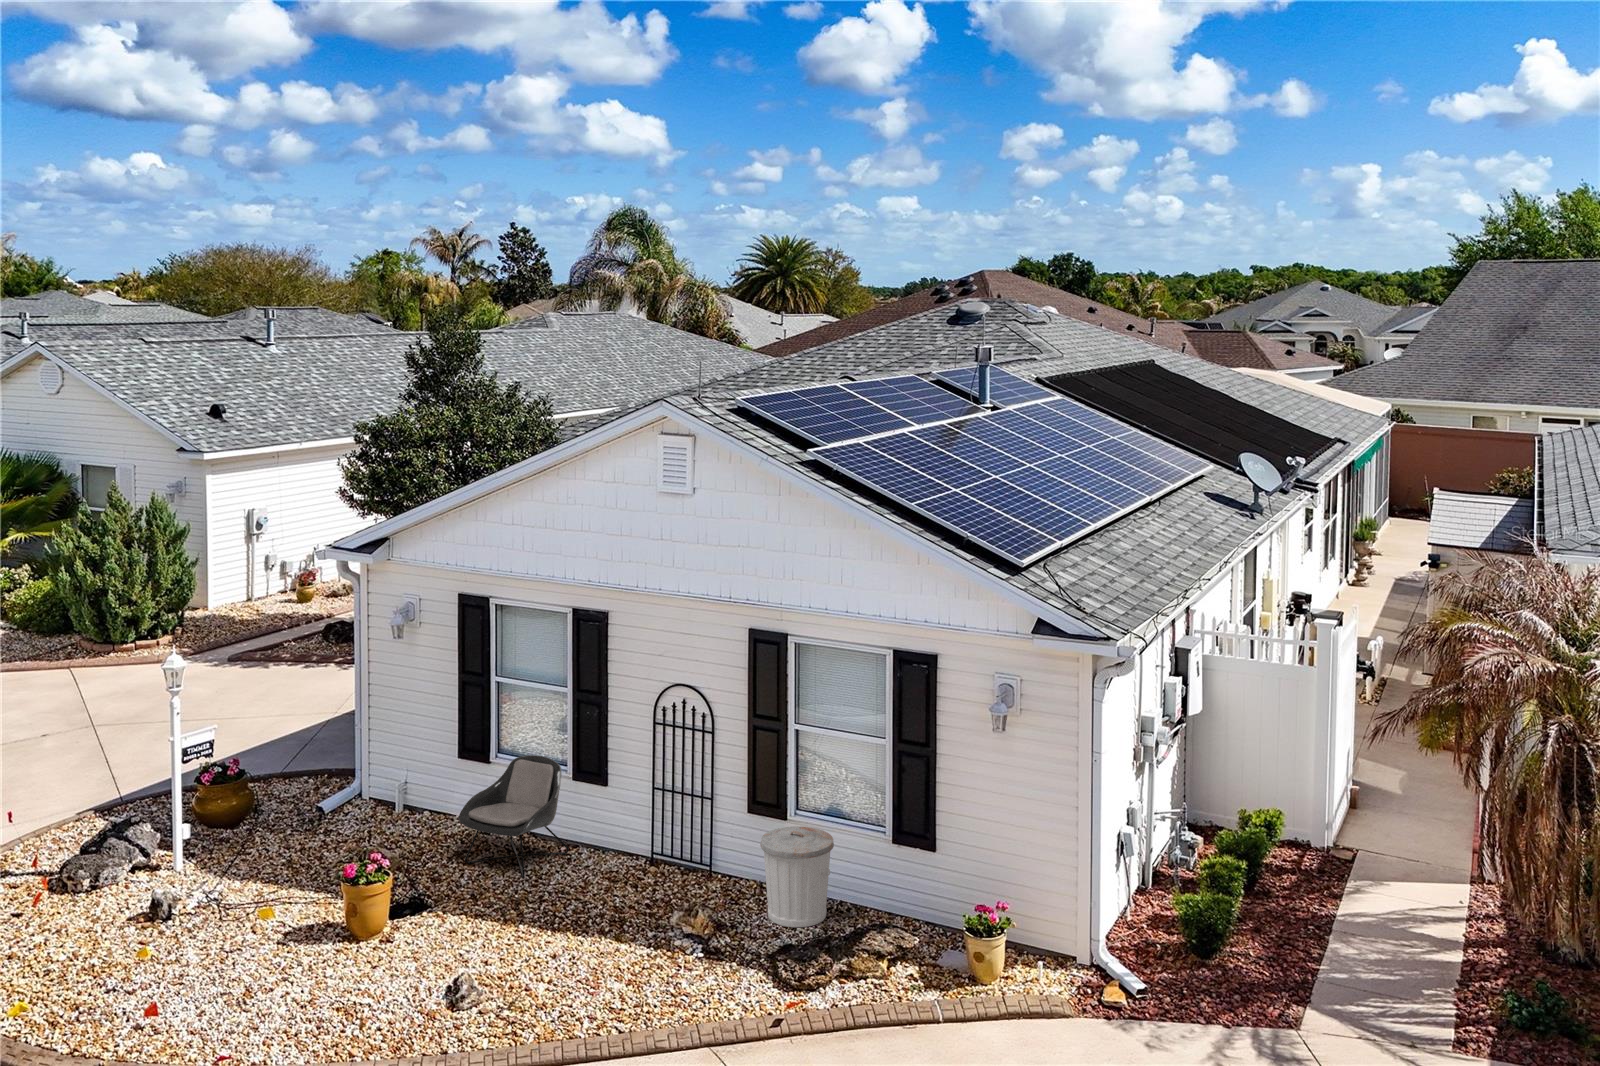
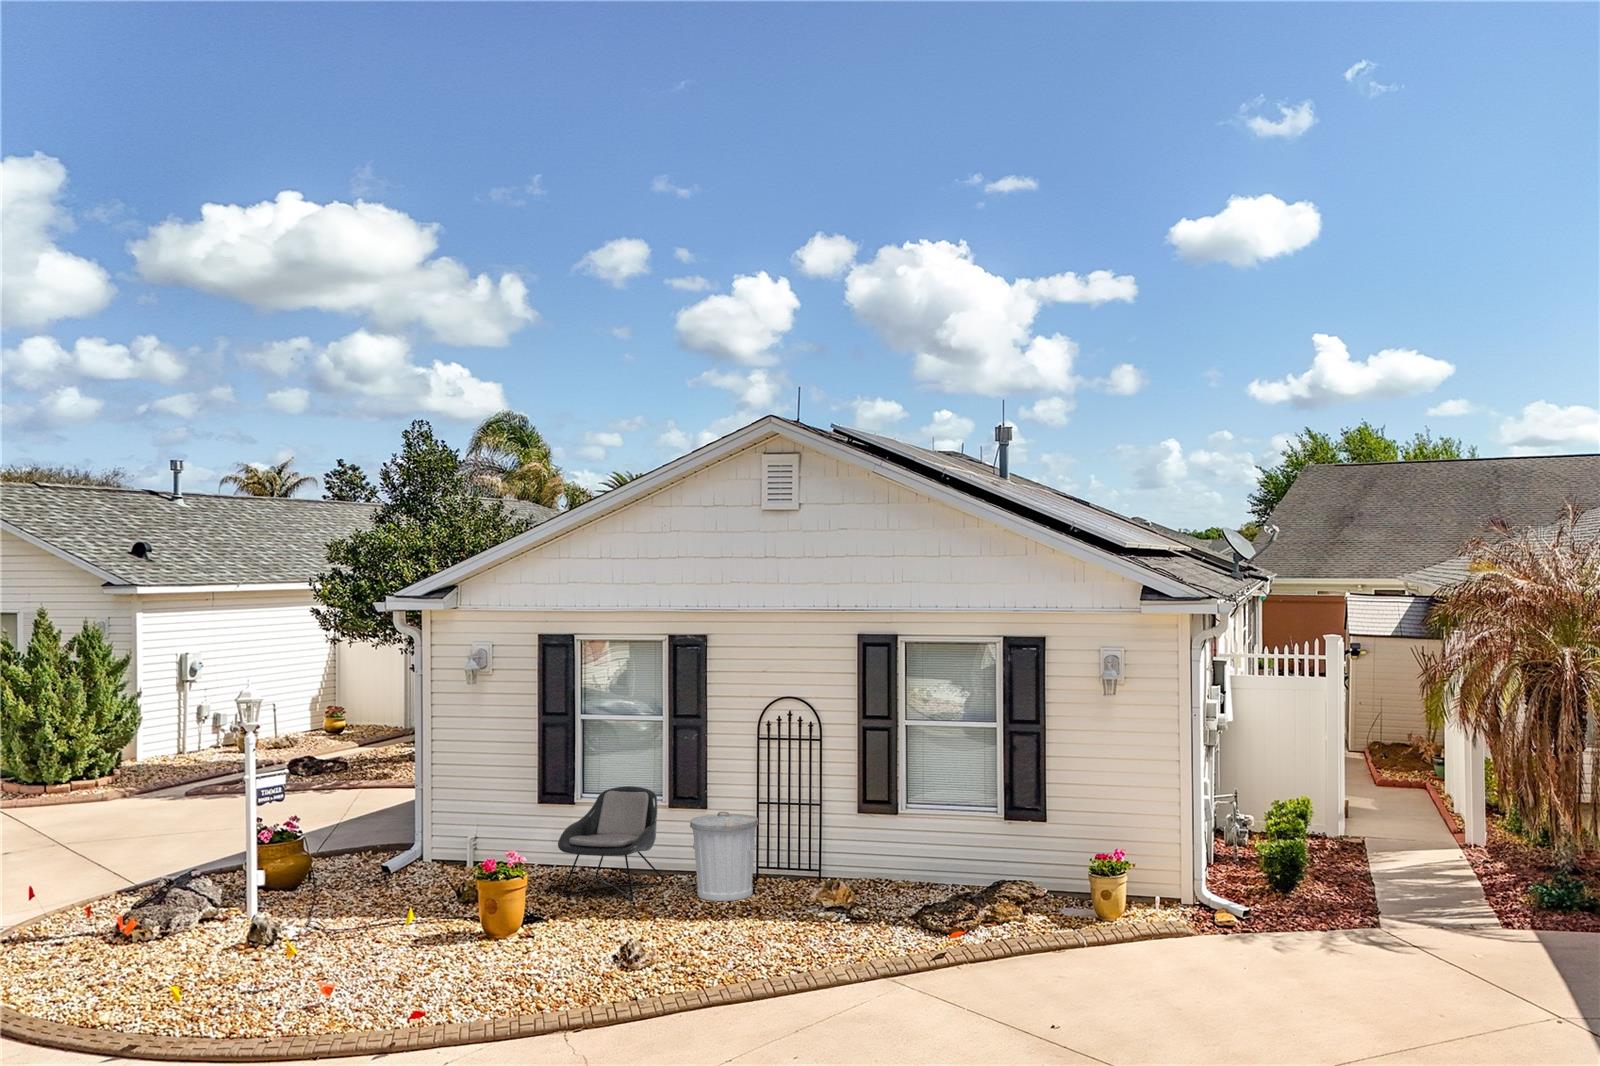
trash can: present [760,826,834,927] -> present [690,812,758,901]

